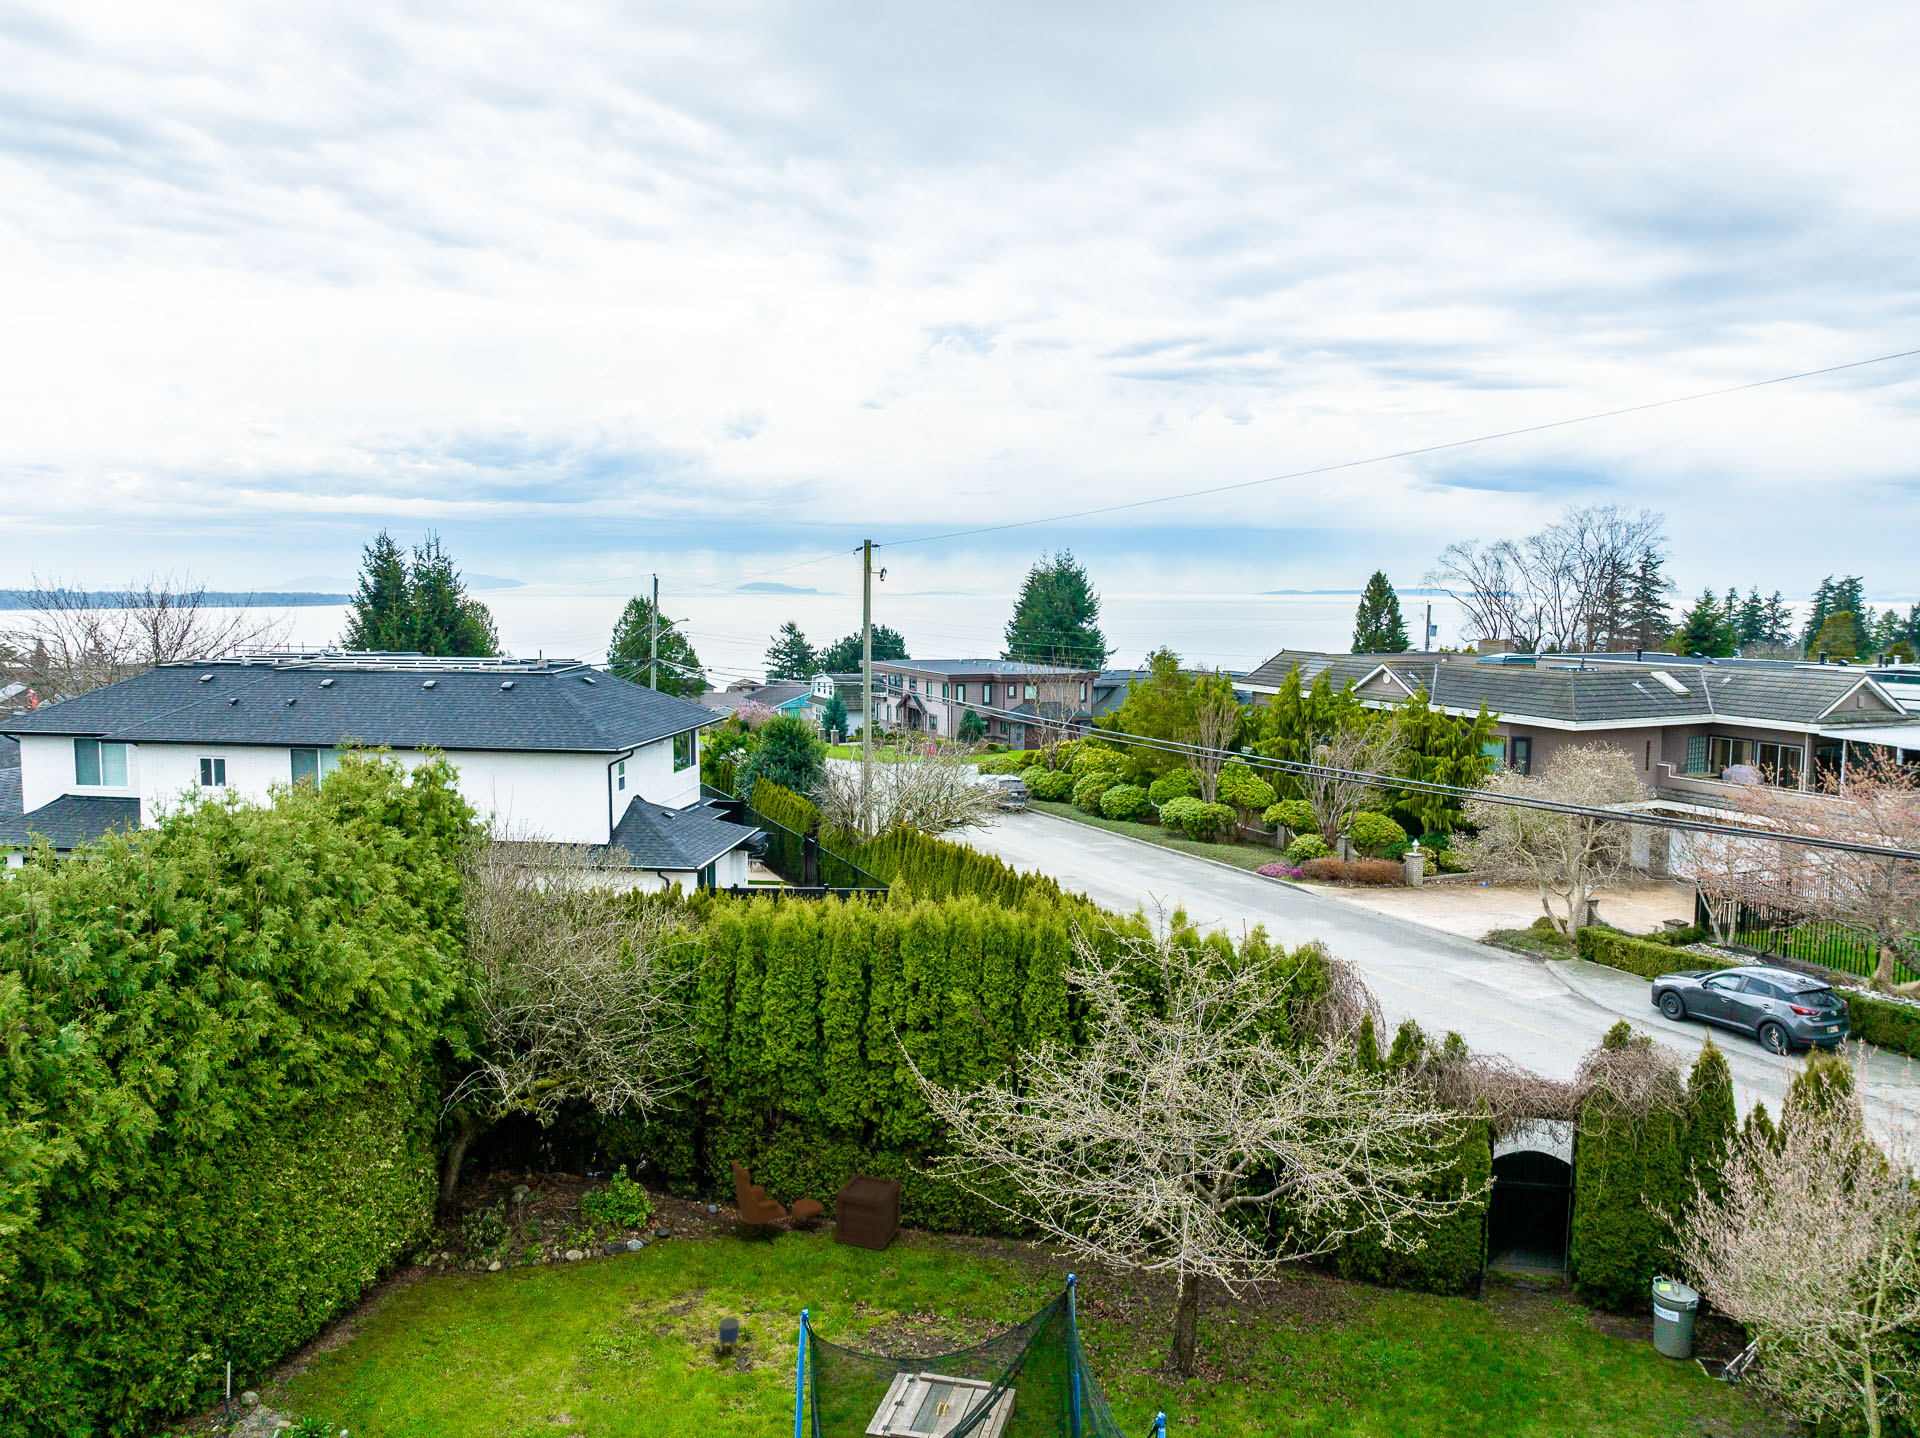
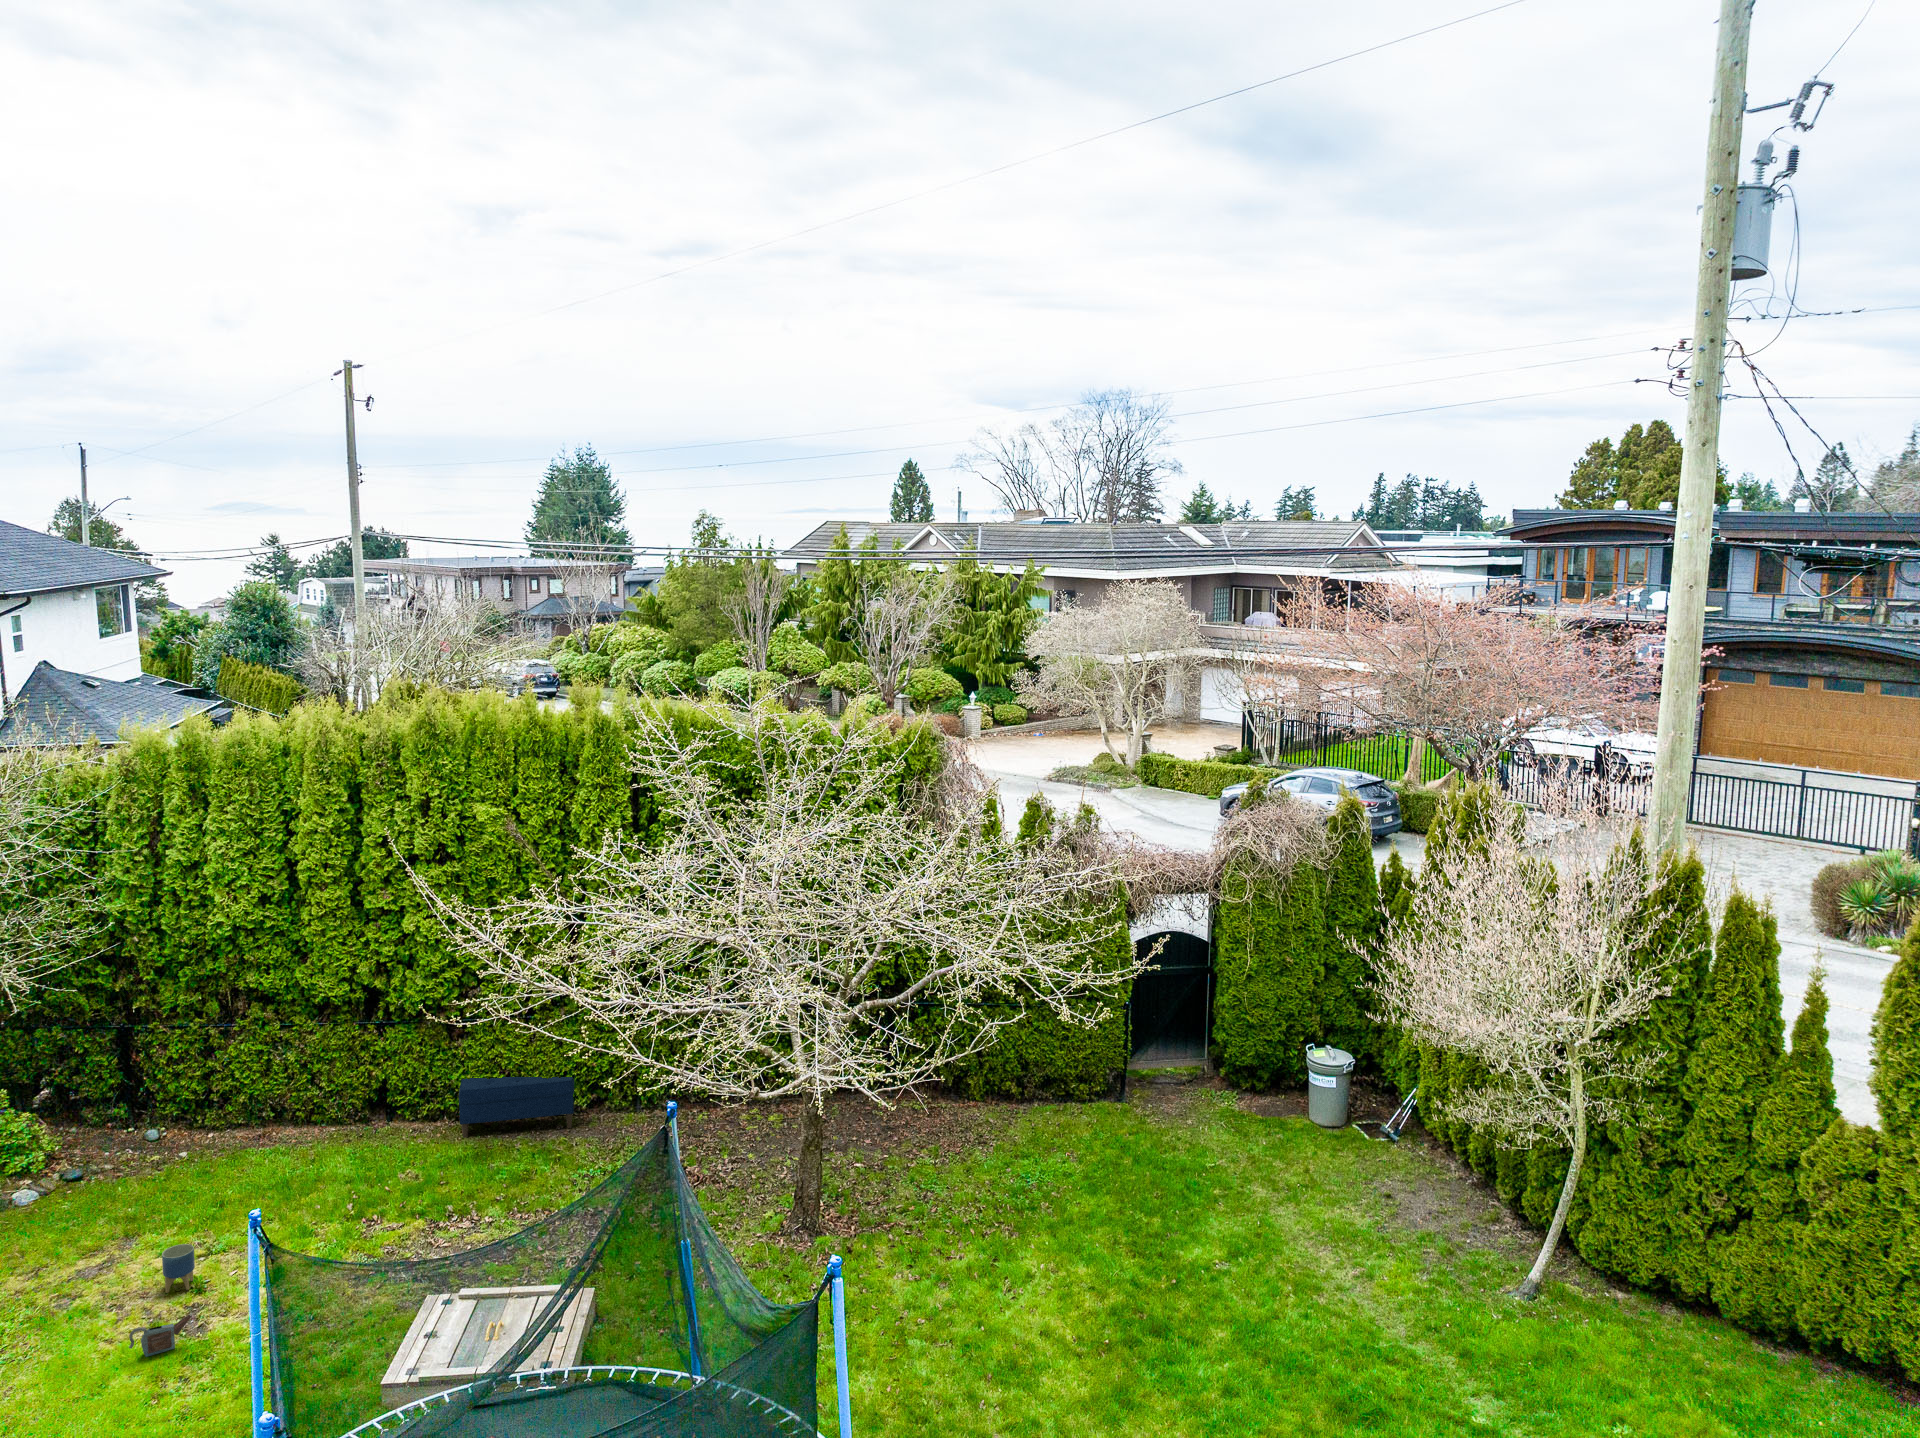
lounge chair: present [732,1160,824,1244] -> none [172,1059,316,1164]
wooden crate: present [834,1174,901,1250] -> none [330,1057,423,1145]
bench: none [926,1199,1014,1261] -> present [459,1077,574,1138]
watering can: none [696,1379,736,1405] -> present [129,1315,192,1357]

